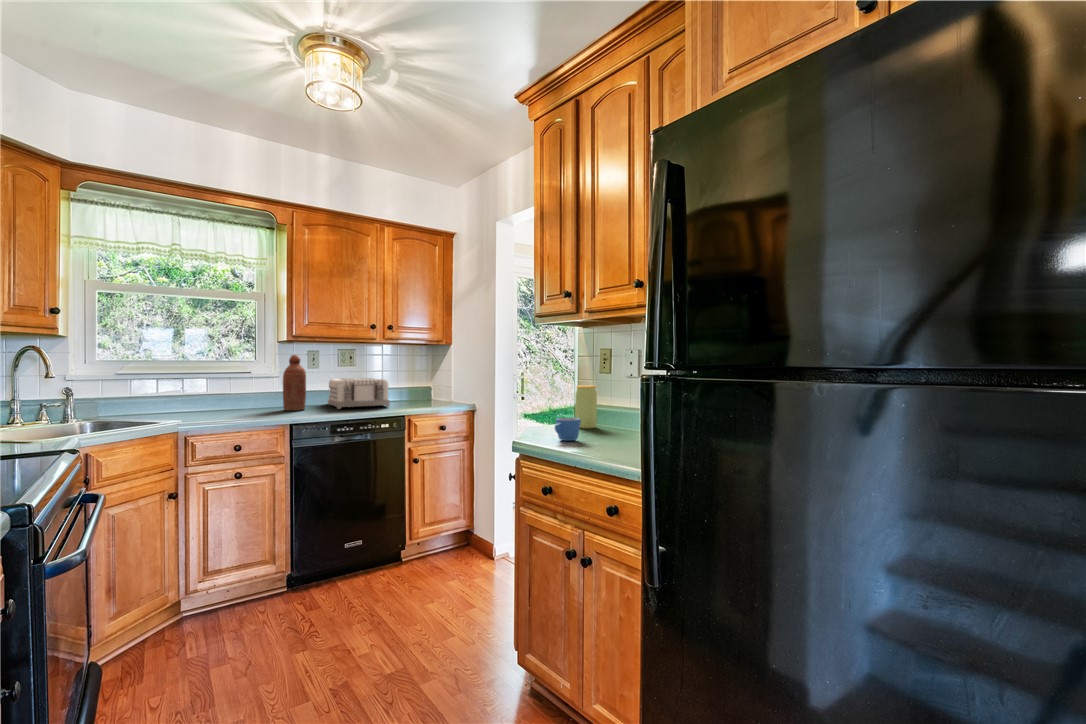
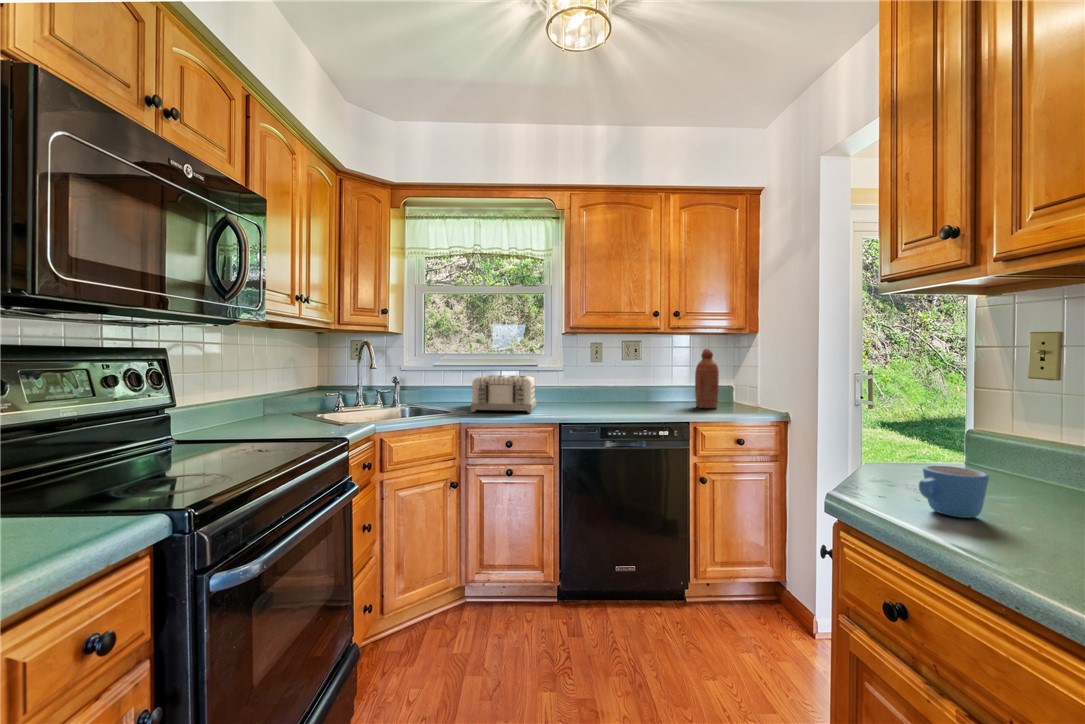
bottle: present [283,355,306,410] -> present [695,349,719,408]
toaster: present [328,378,390,409] -> present [471,375,536,413]
jar: present [575,386,597,428] -> none [973,401,1030,487]

